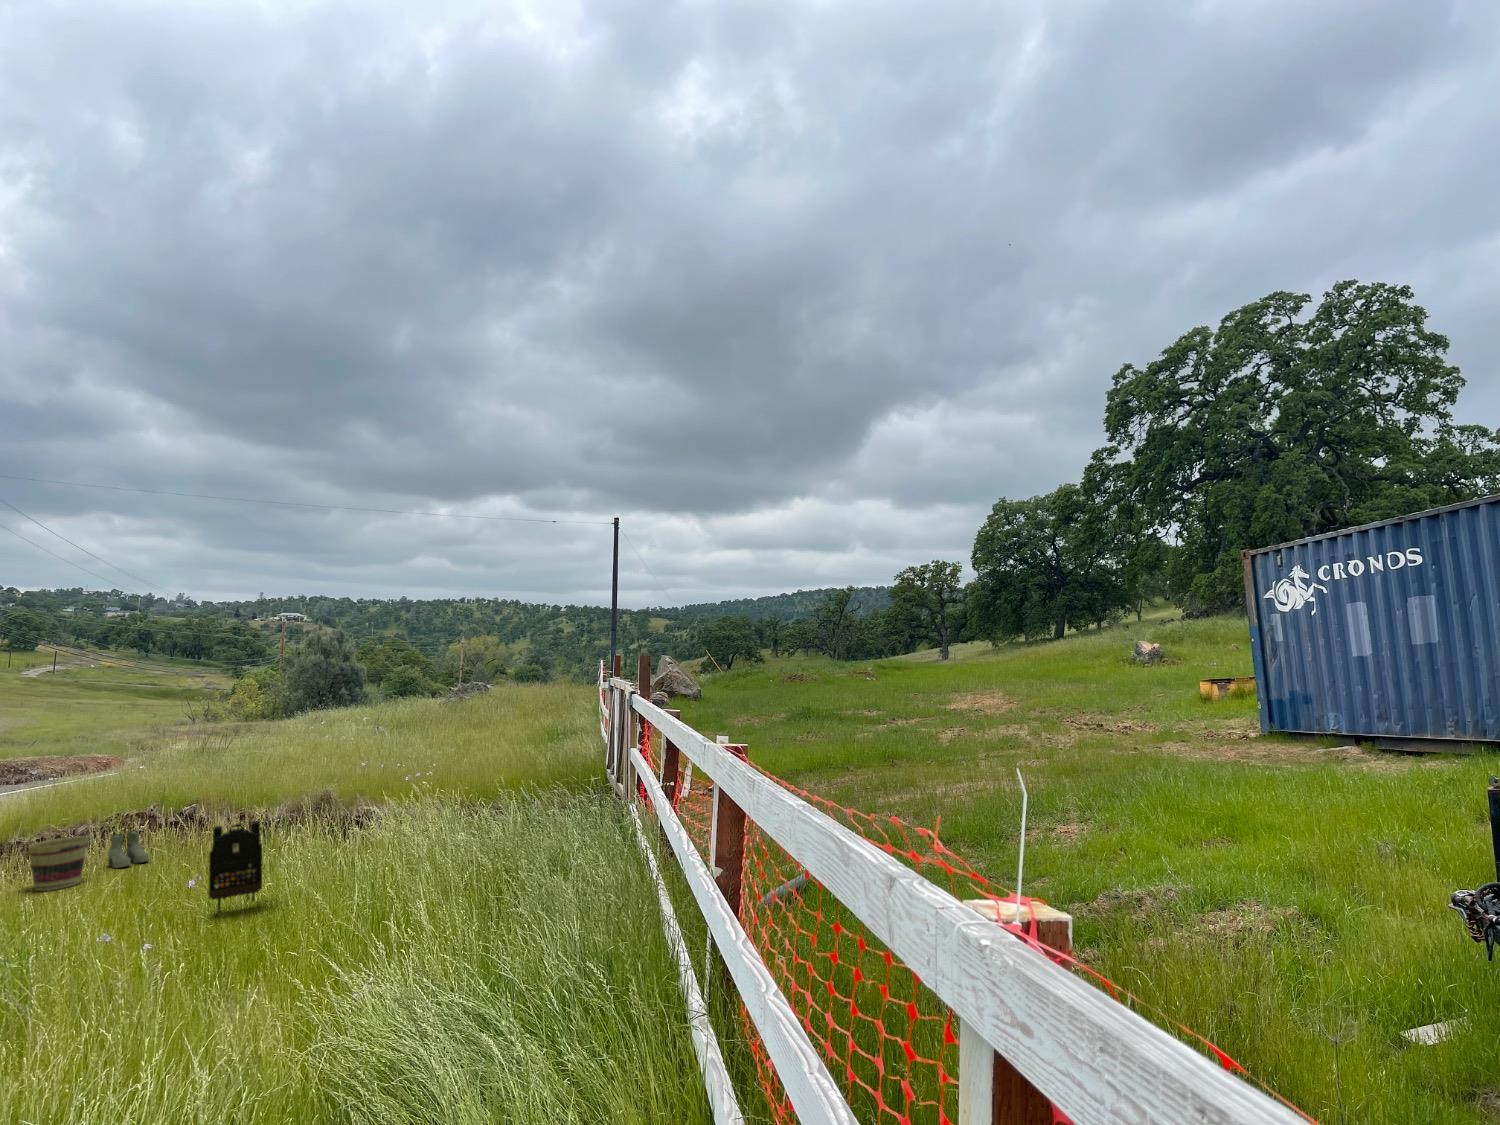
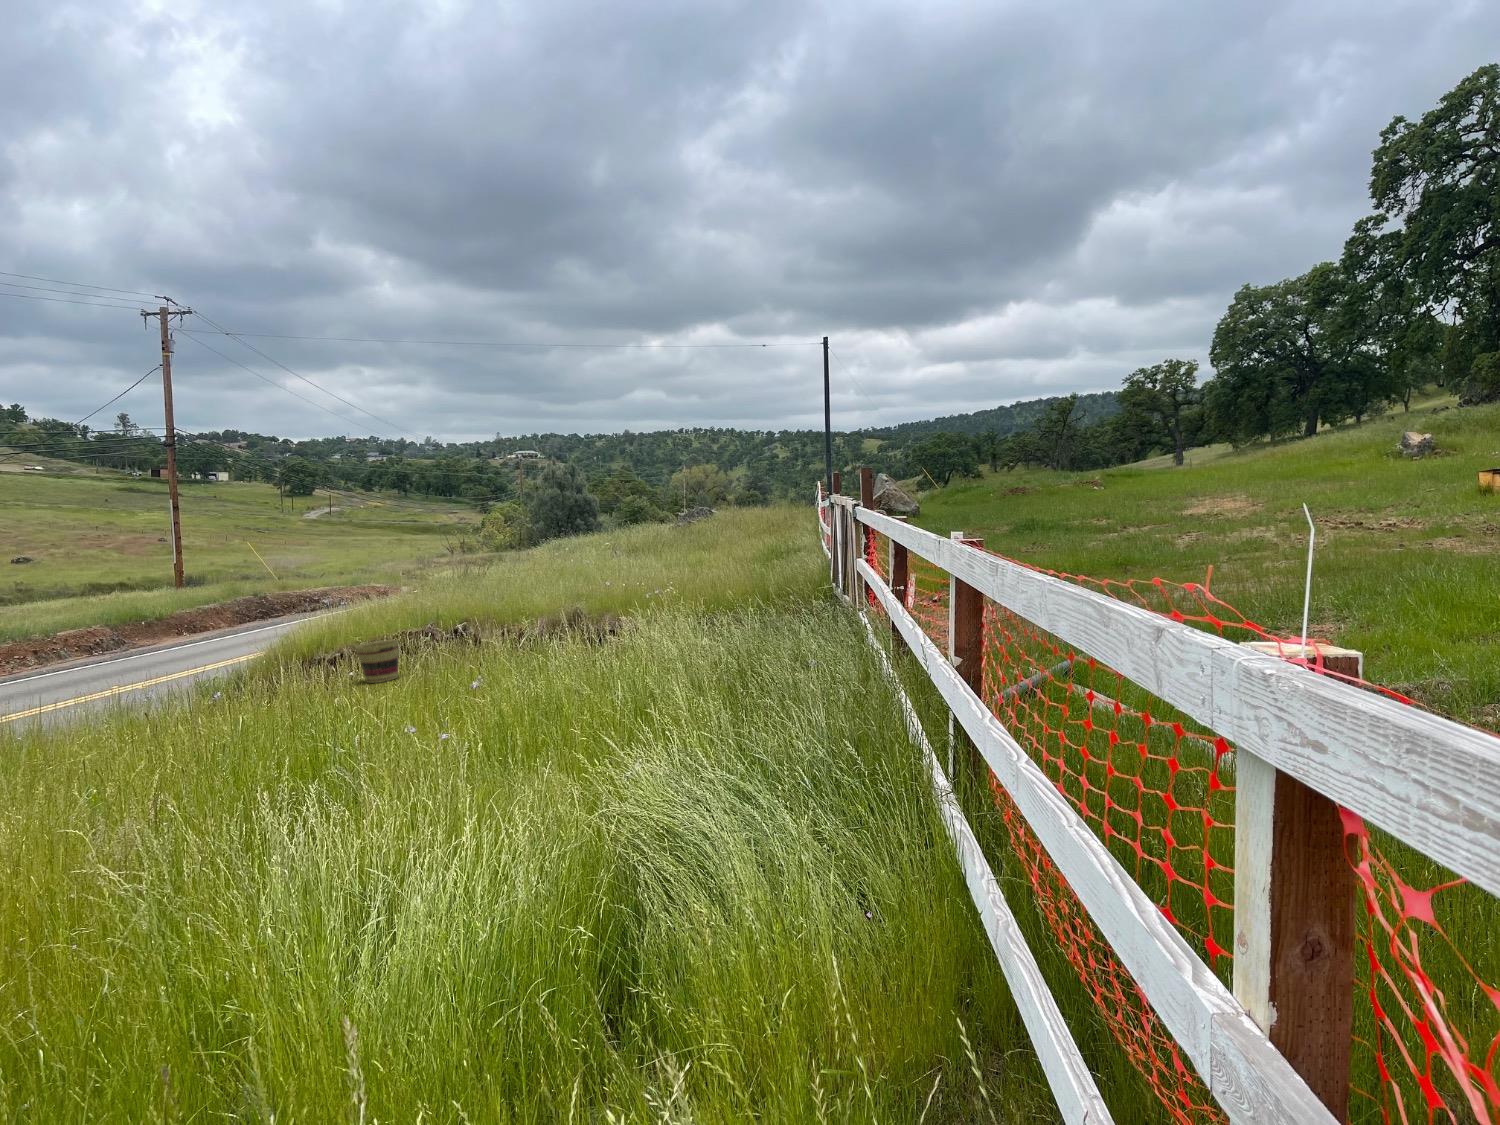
backpack: present [209,821,262,912] -> none [494,625,540,701]
boots: present [107,830,149,868] -> none [414,636,446,667]

